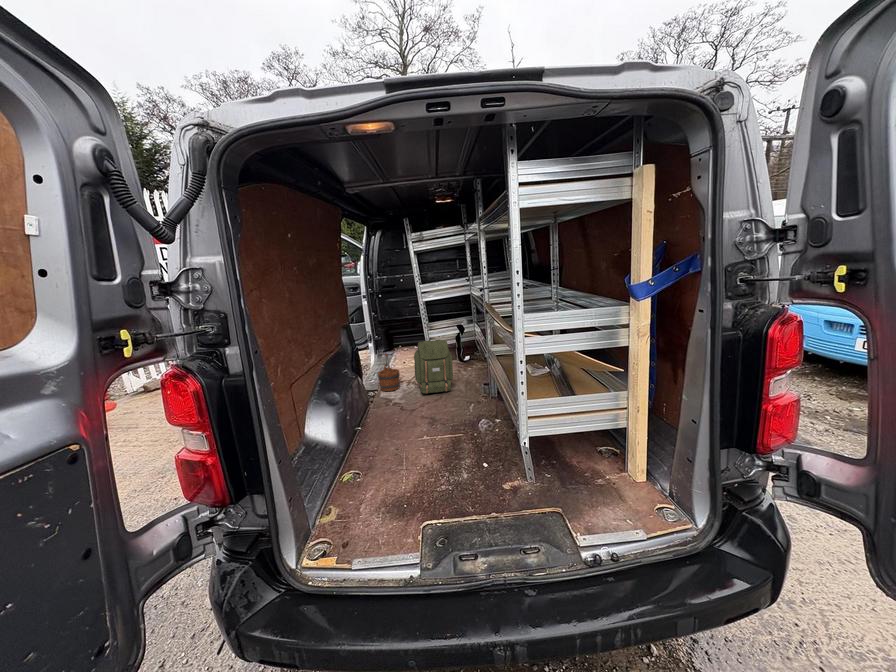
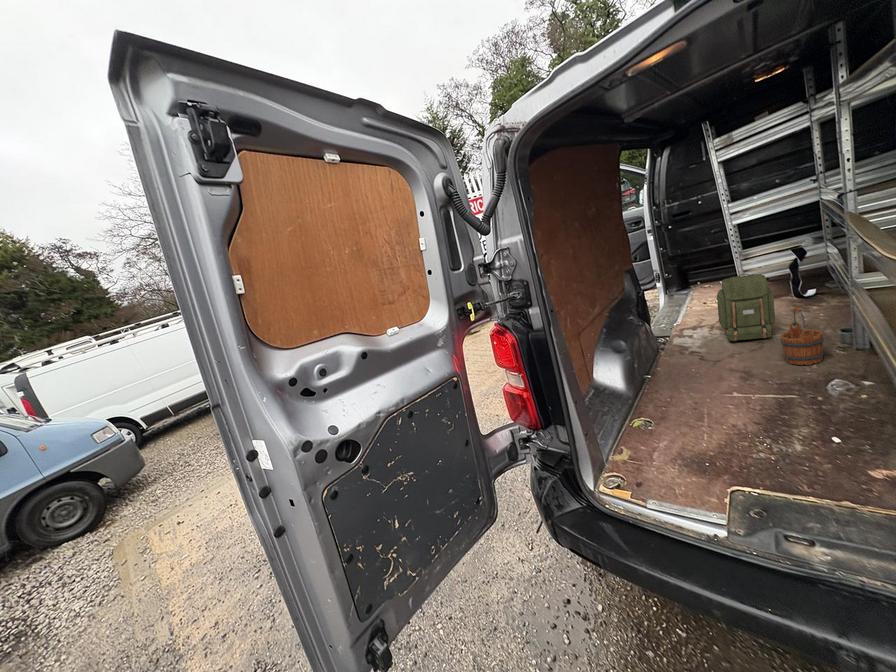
wooden bucket: present [378,354,400,391] -> present [780,307,824,365]

